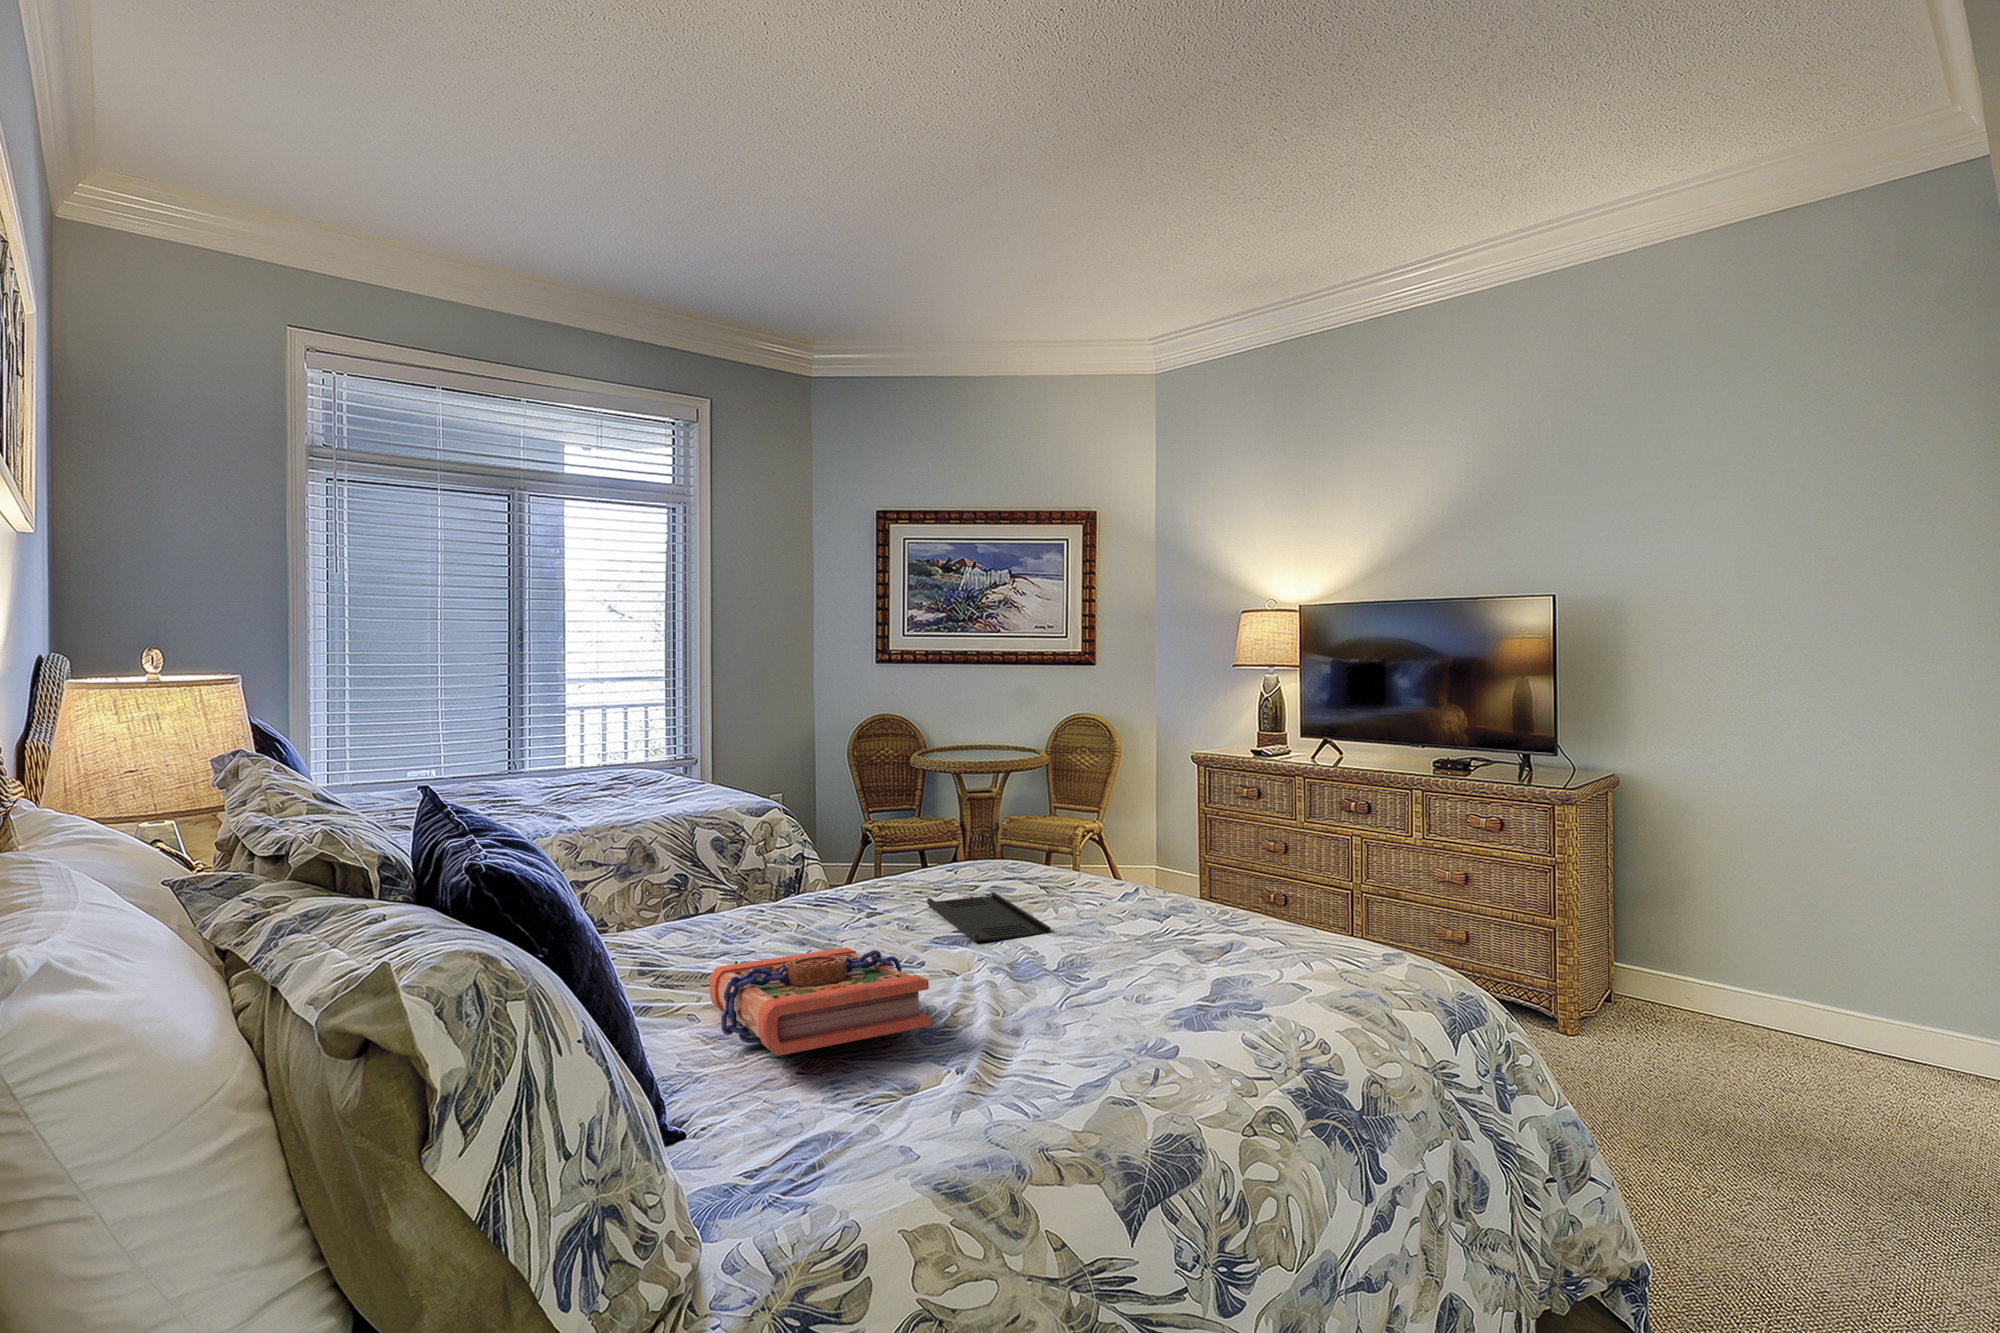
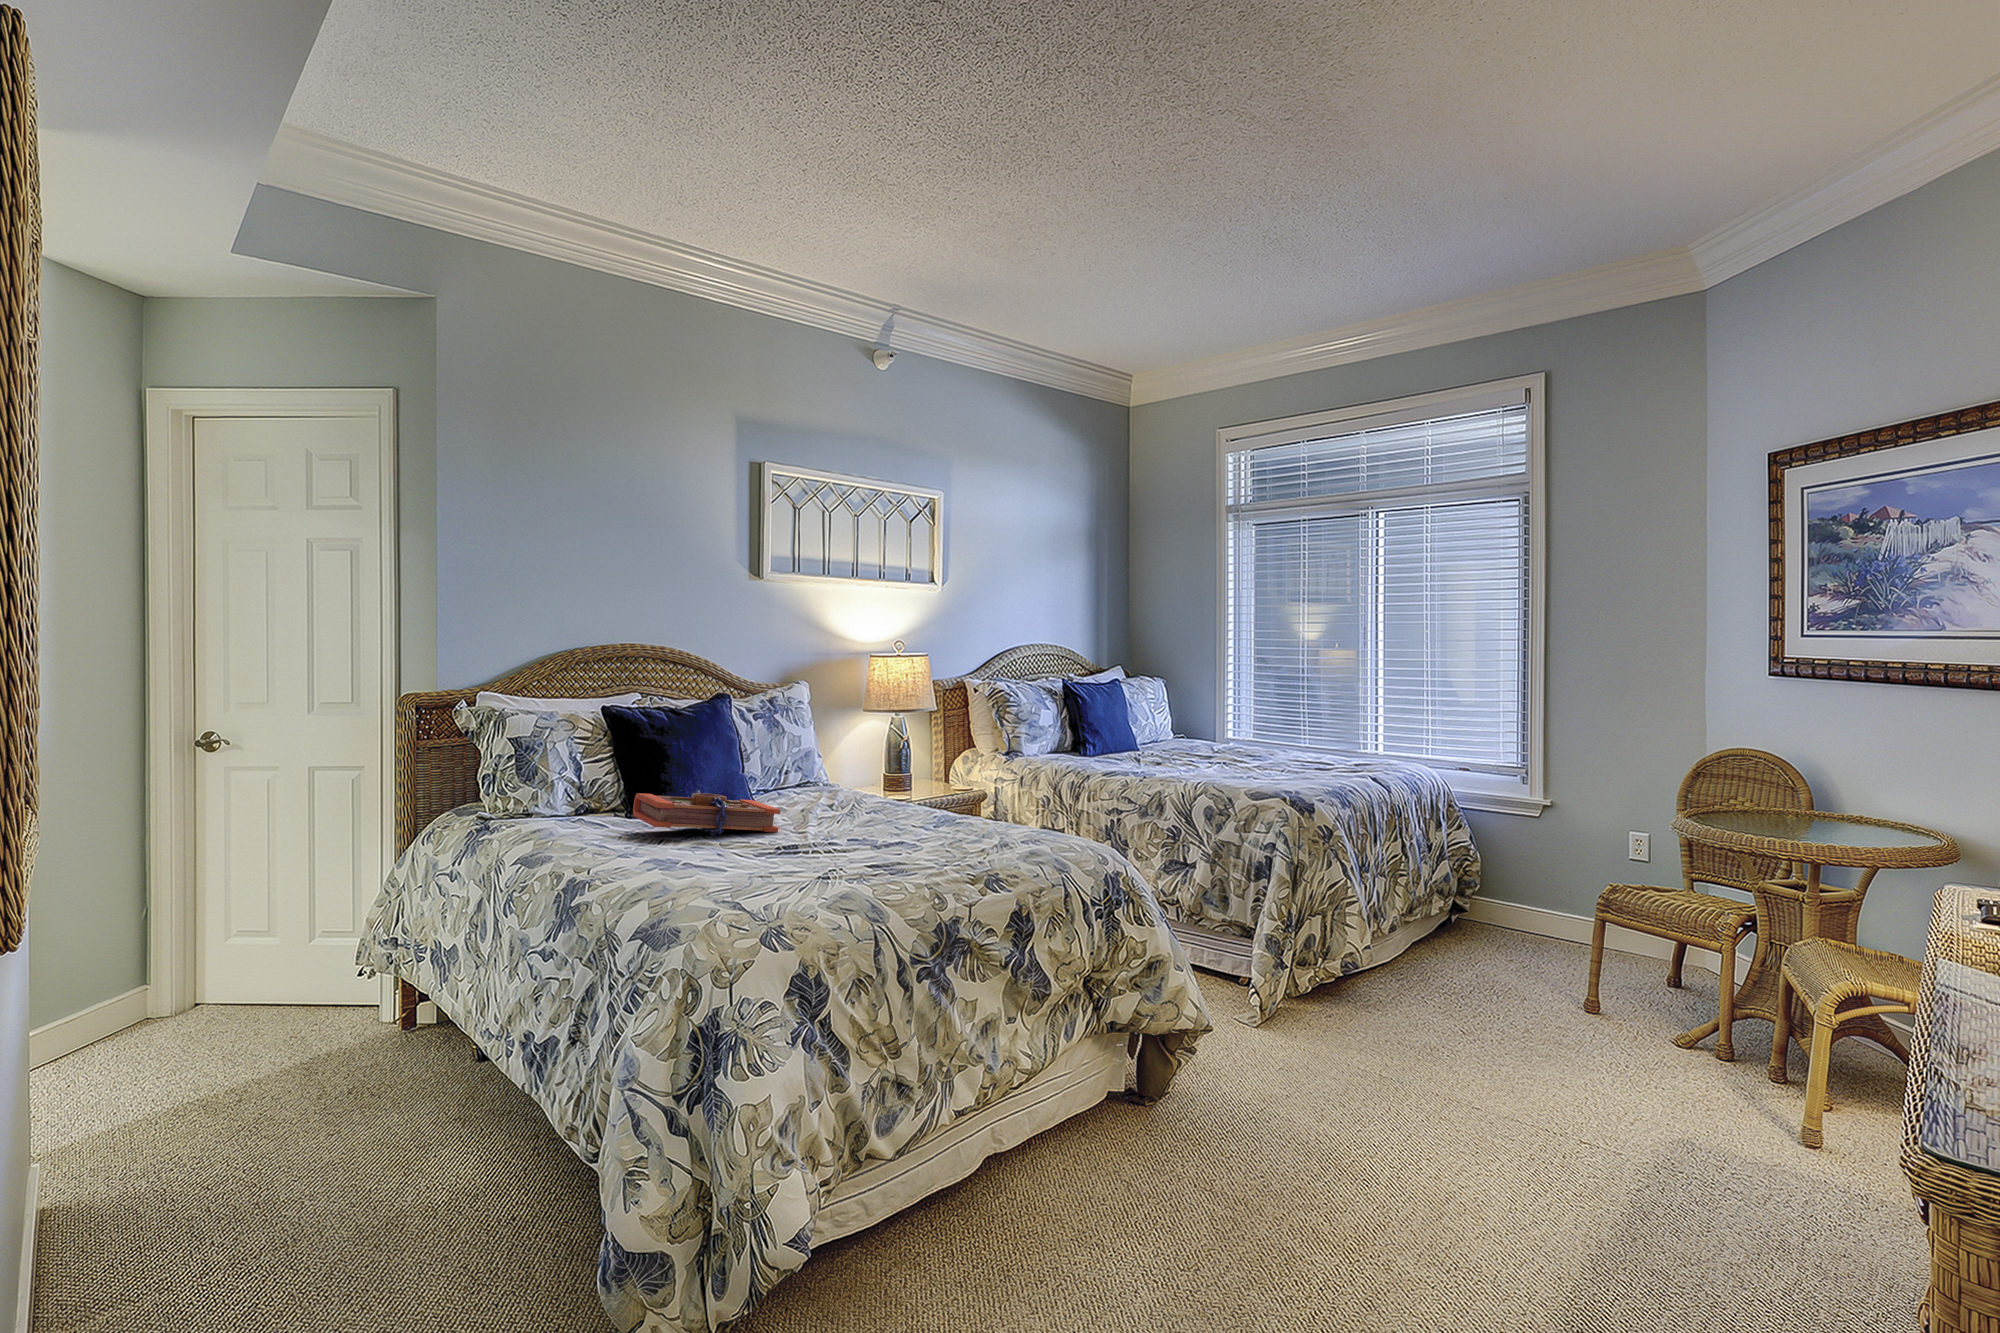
tray: present [927,892,1050,942] -> none [845,828,980,849]

